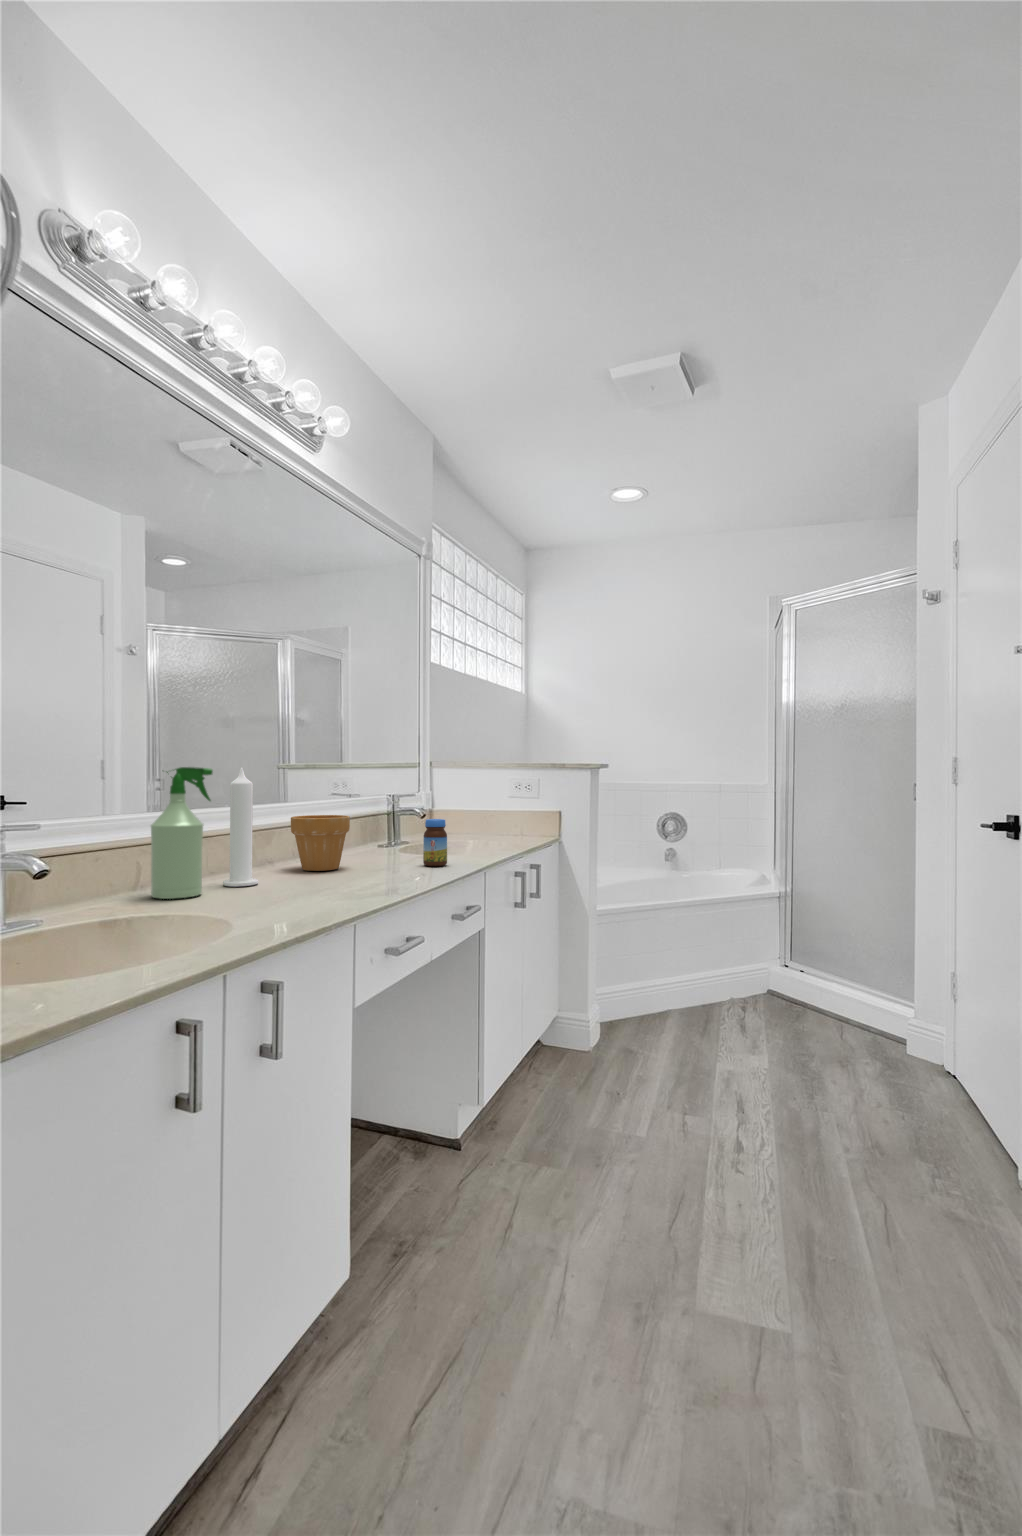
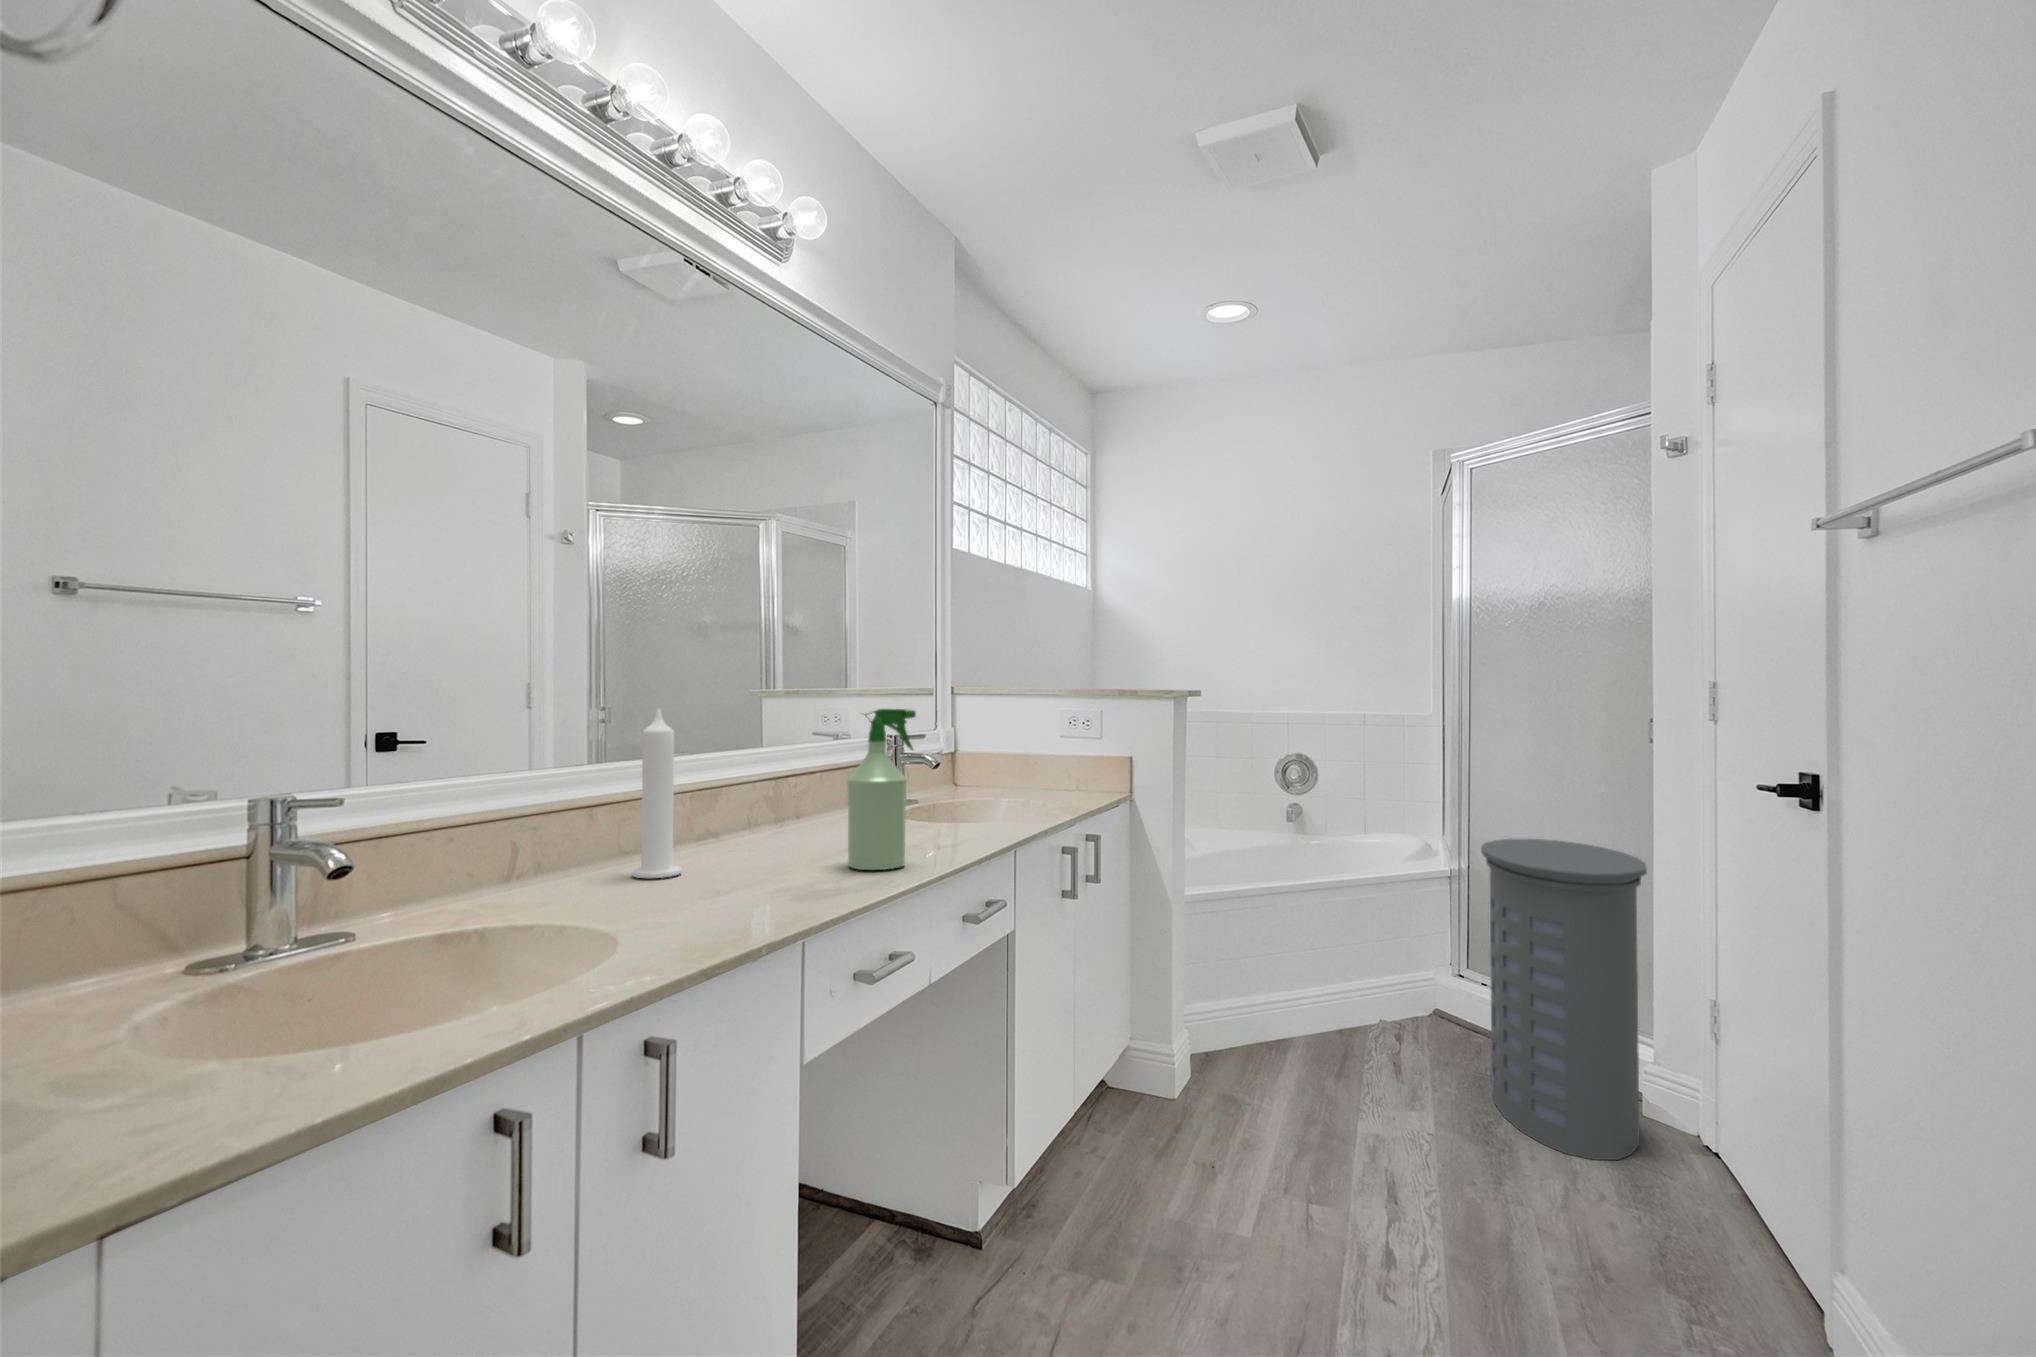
spray bottle: present [151,767,213,899] -> present [847,709,916,870]
flower pot: present [291,815,350,871] -> none [735,771,819,852]
jar: present [423,819,447,866] -> none [924,777,958,845]
laundry hamper: none [800,867,909,1080] -> present [1481,839,1647,1160]

